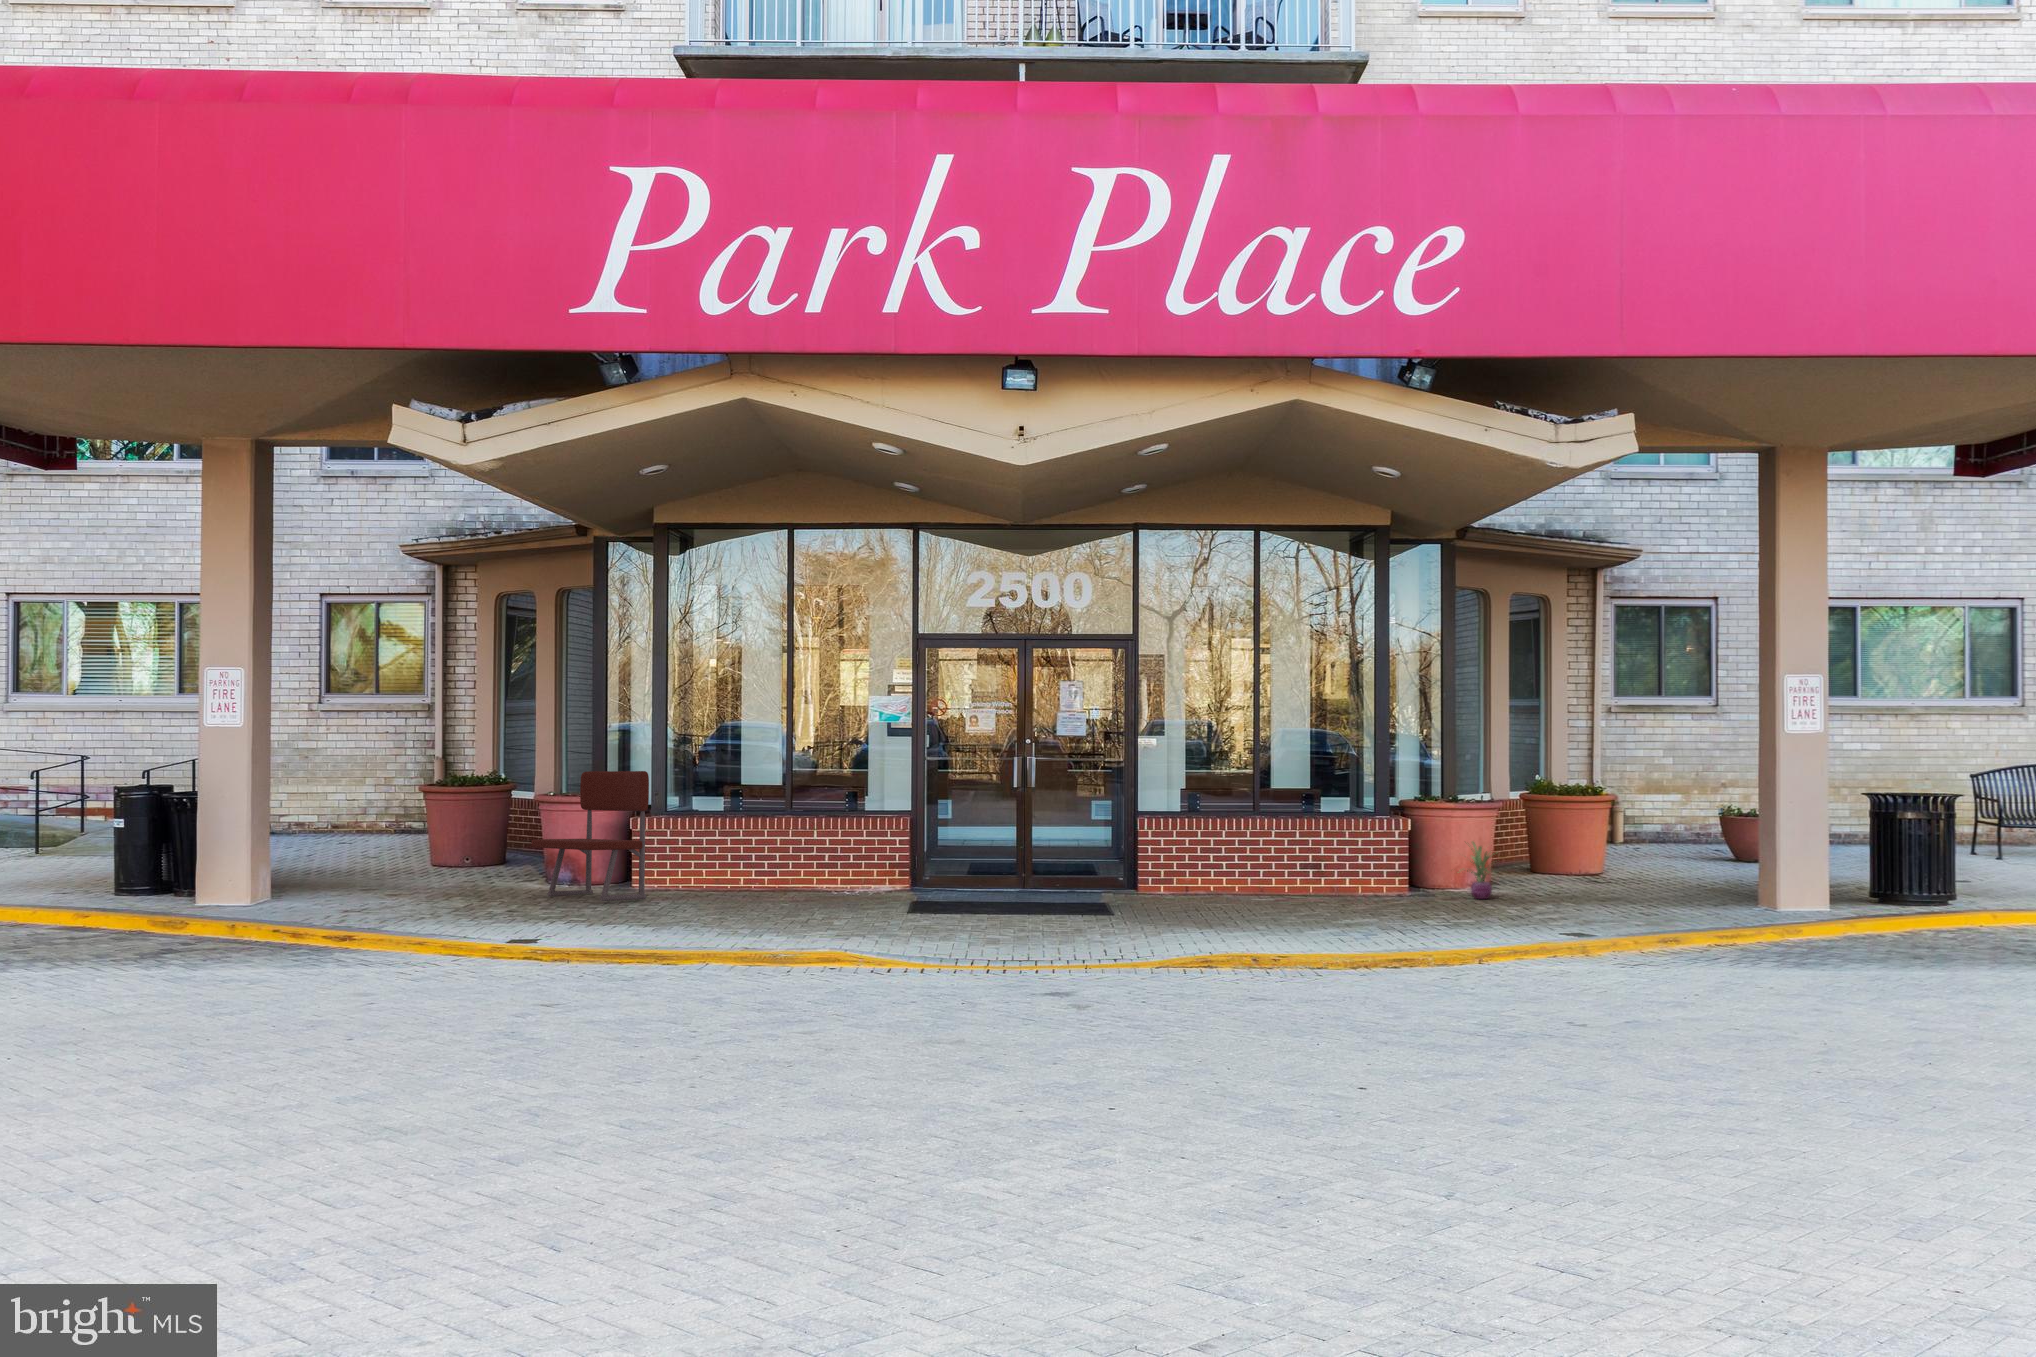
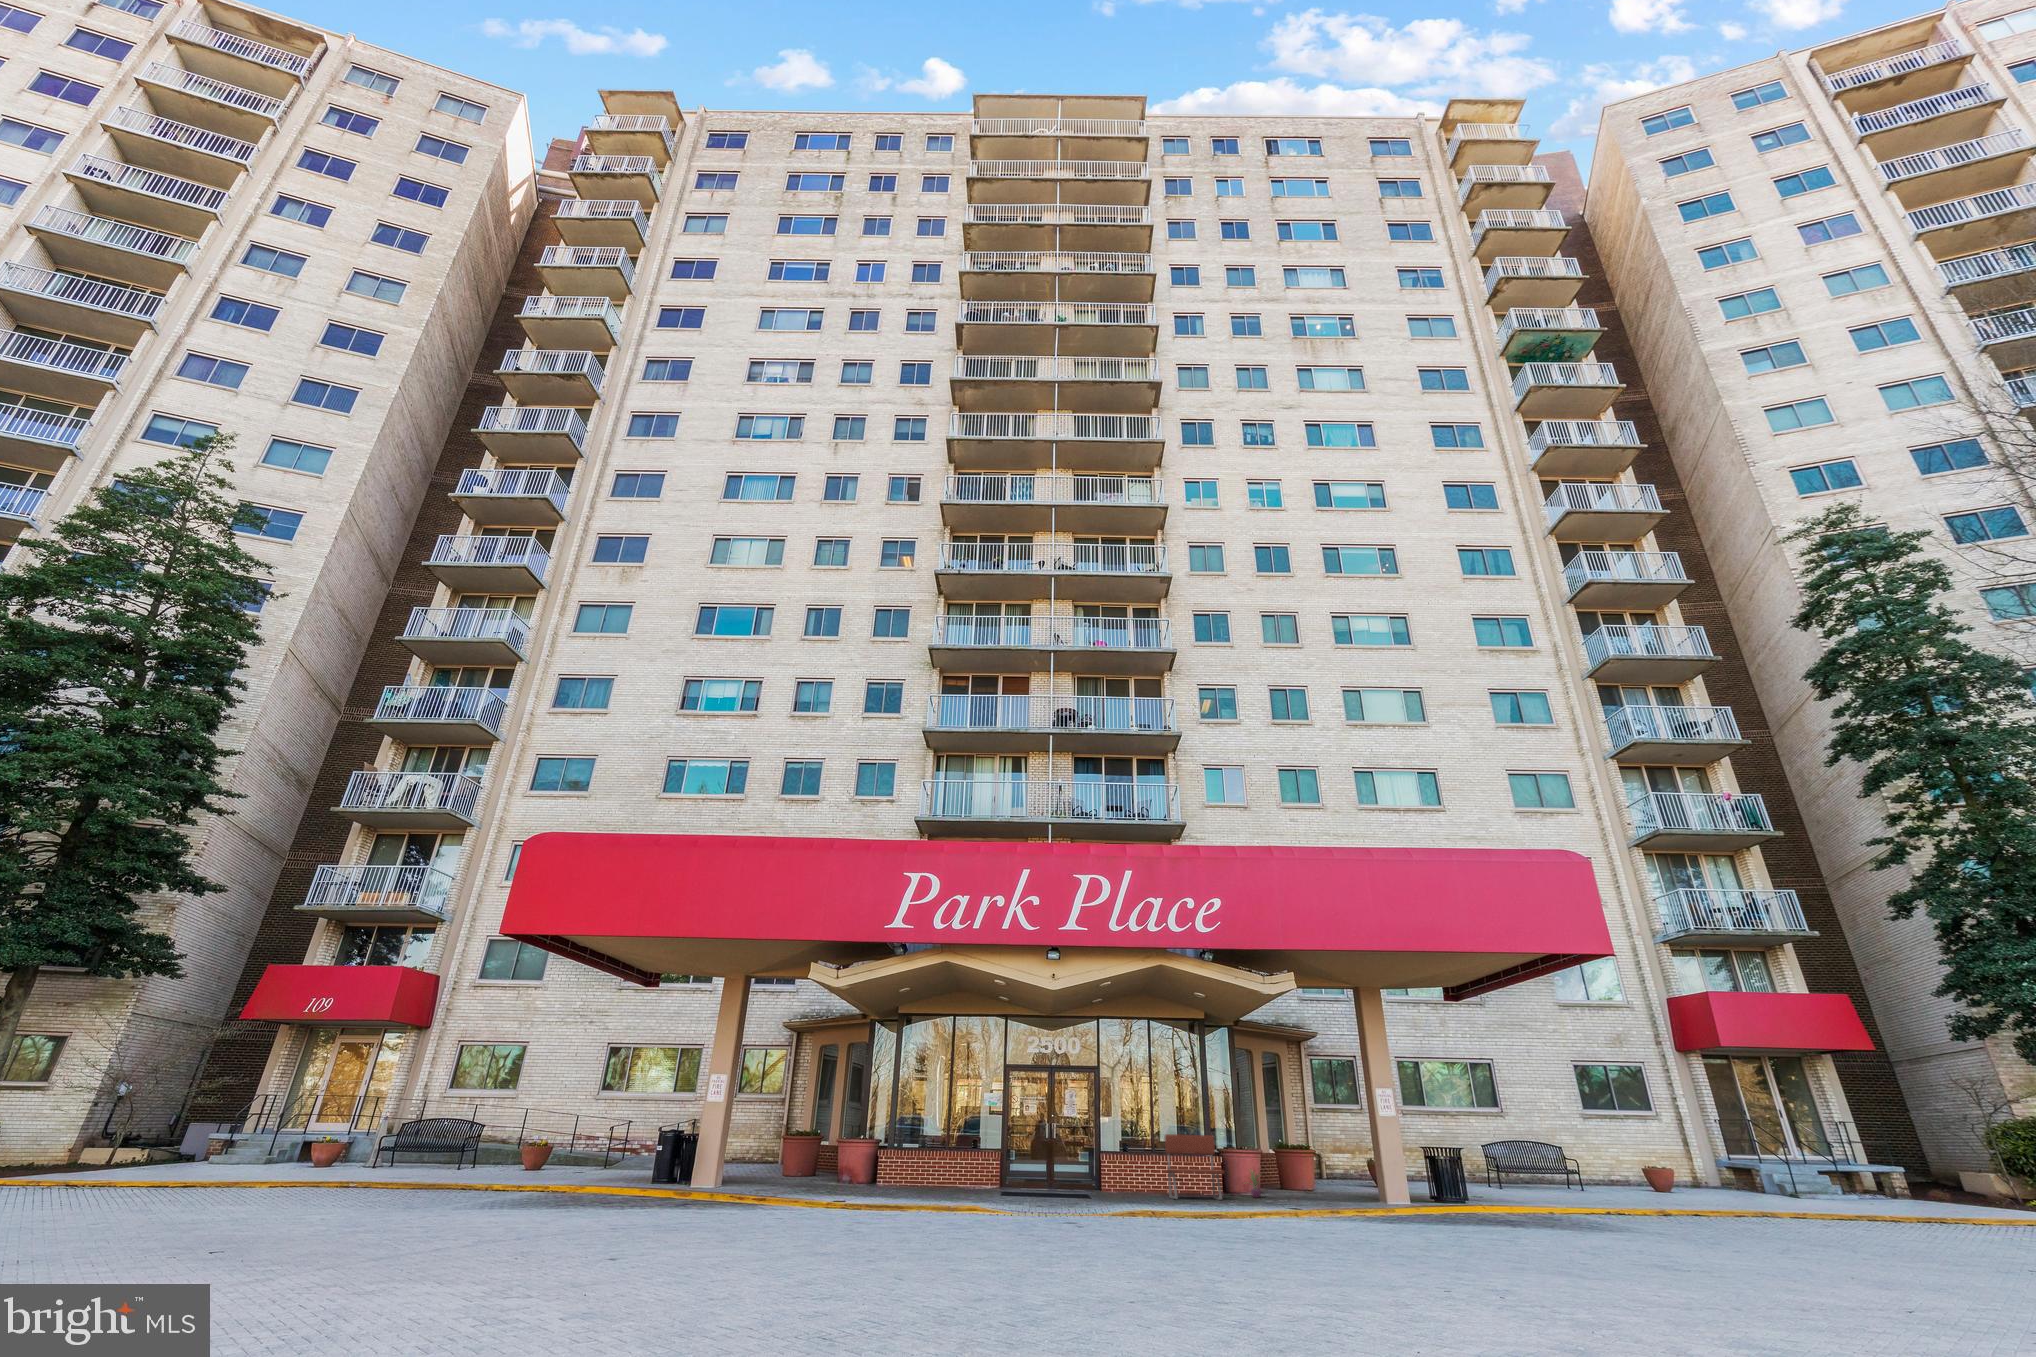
bench: present [531,771,649,901] -> present [1165,1134,1224,1200]

